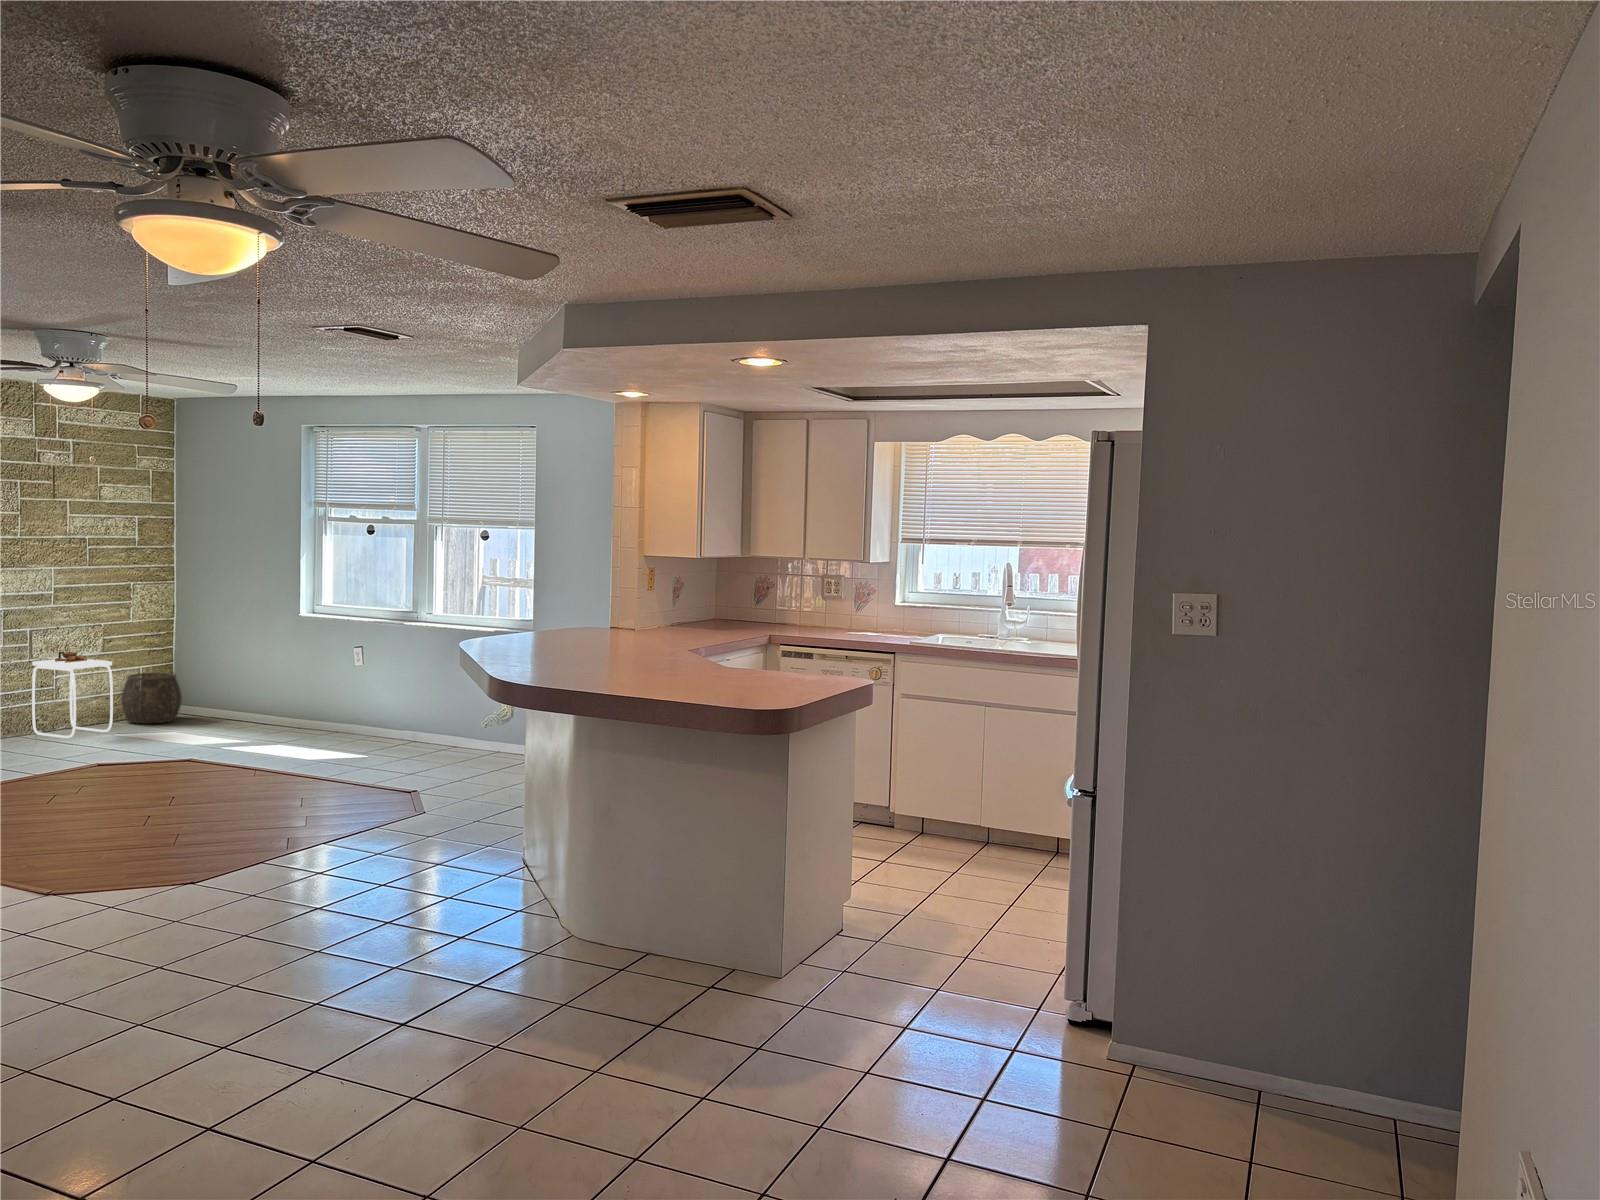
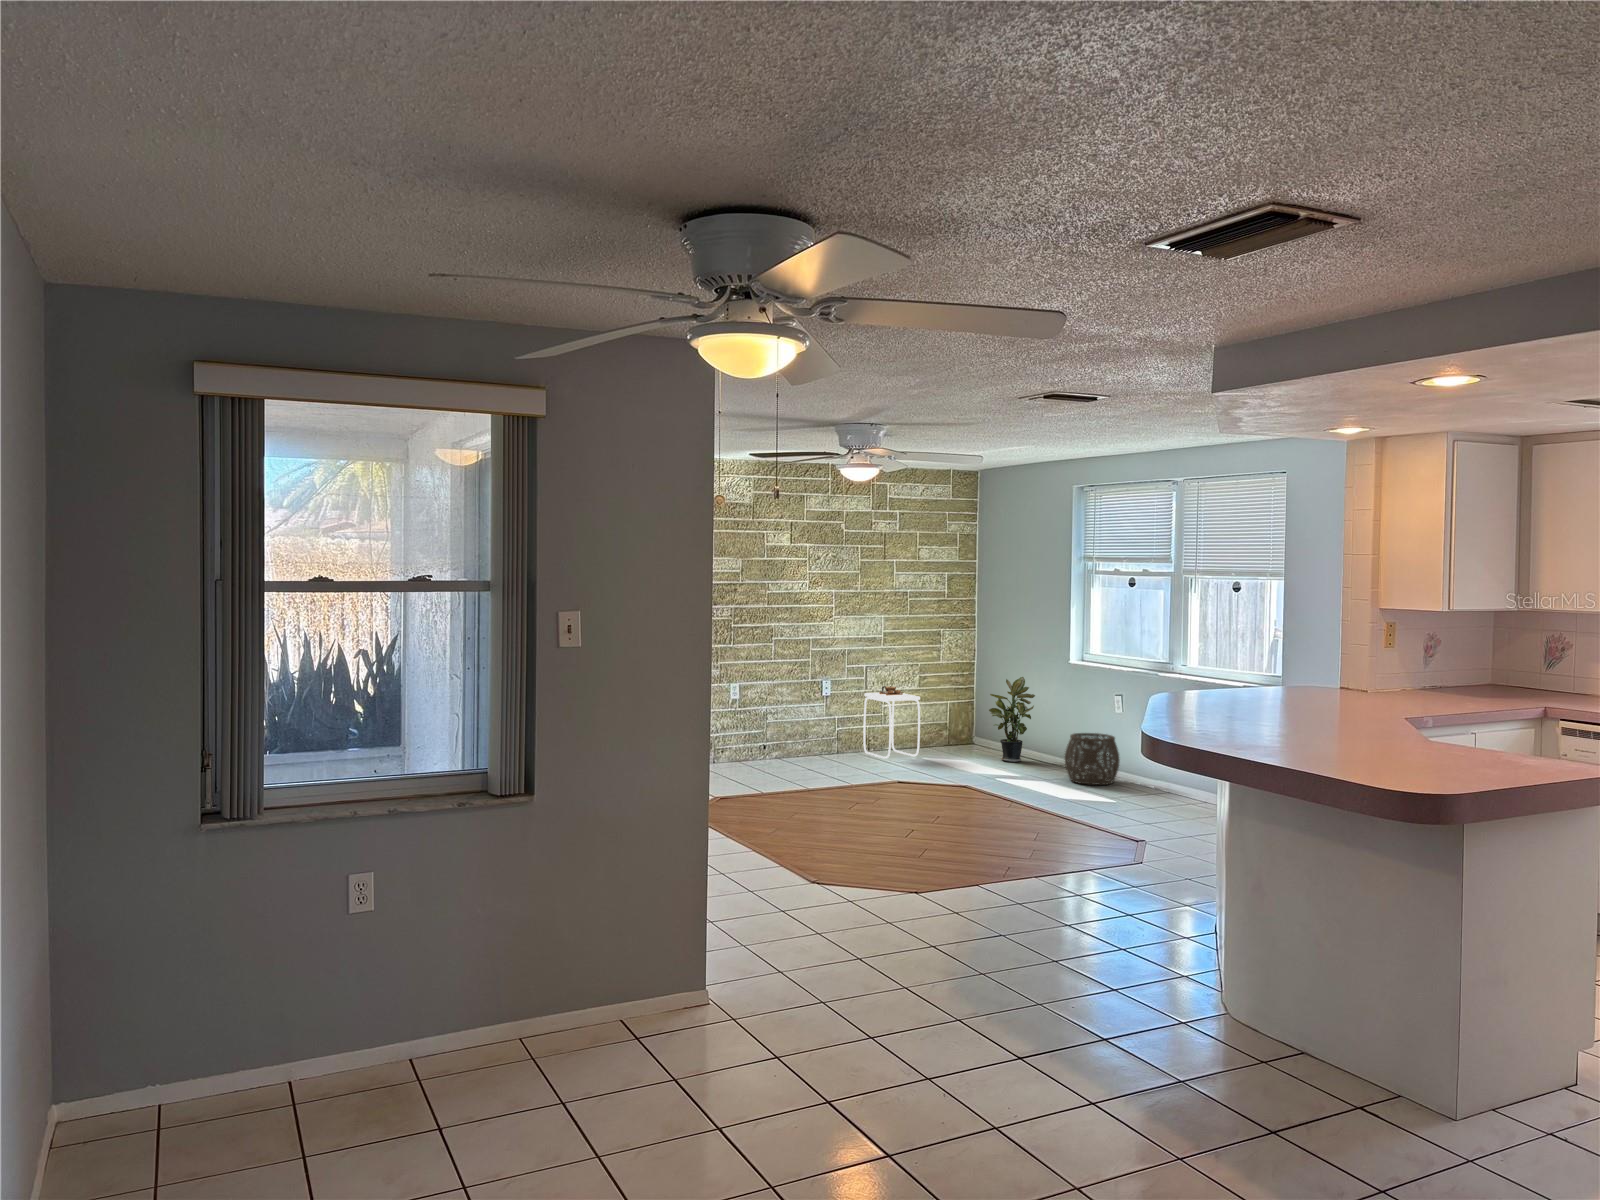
potted plant: none [199,633,257,727] -> present [989,677,1035,762]
woven basket: present [121,673,182,724] -> present [1065,733,1120,785]

